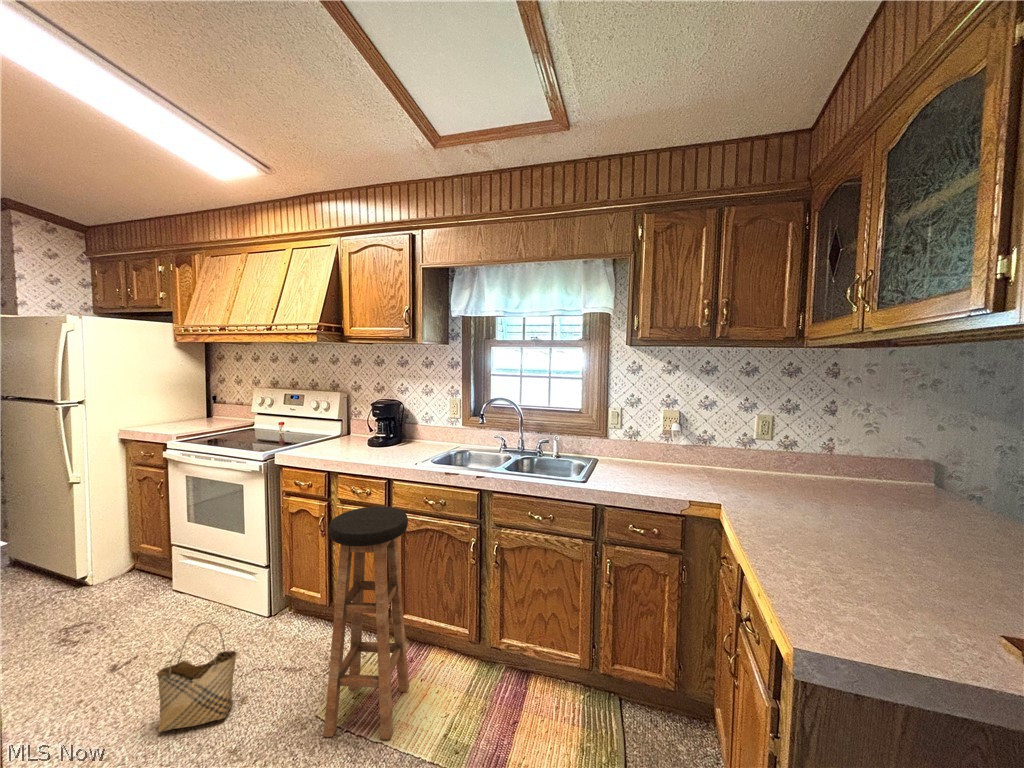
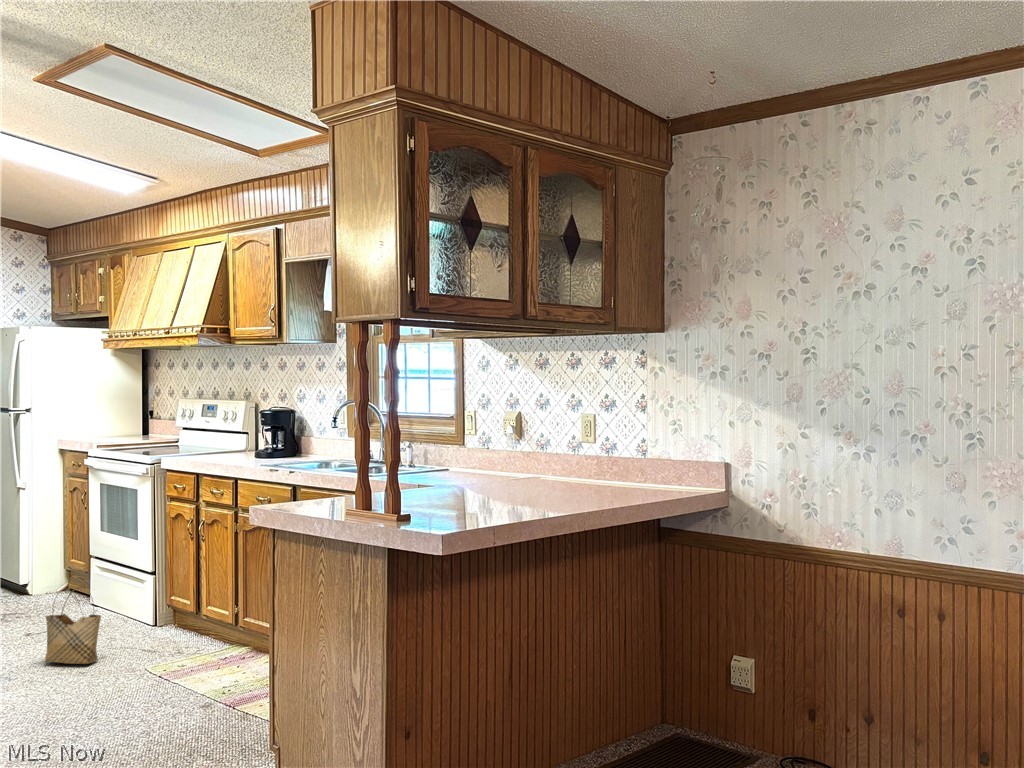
bar stool: present [324,506,409,739] -> none [147,497,231,690]

